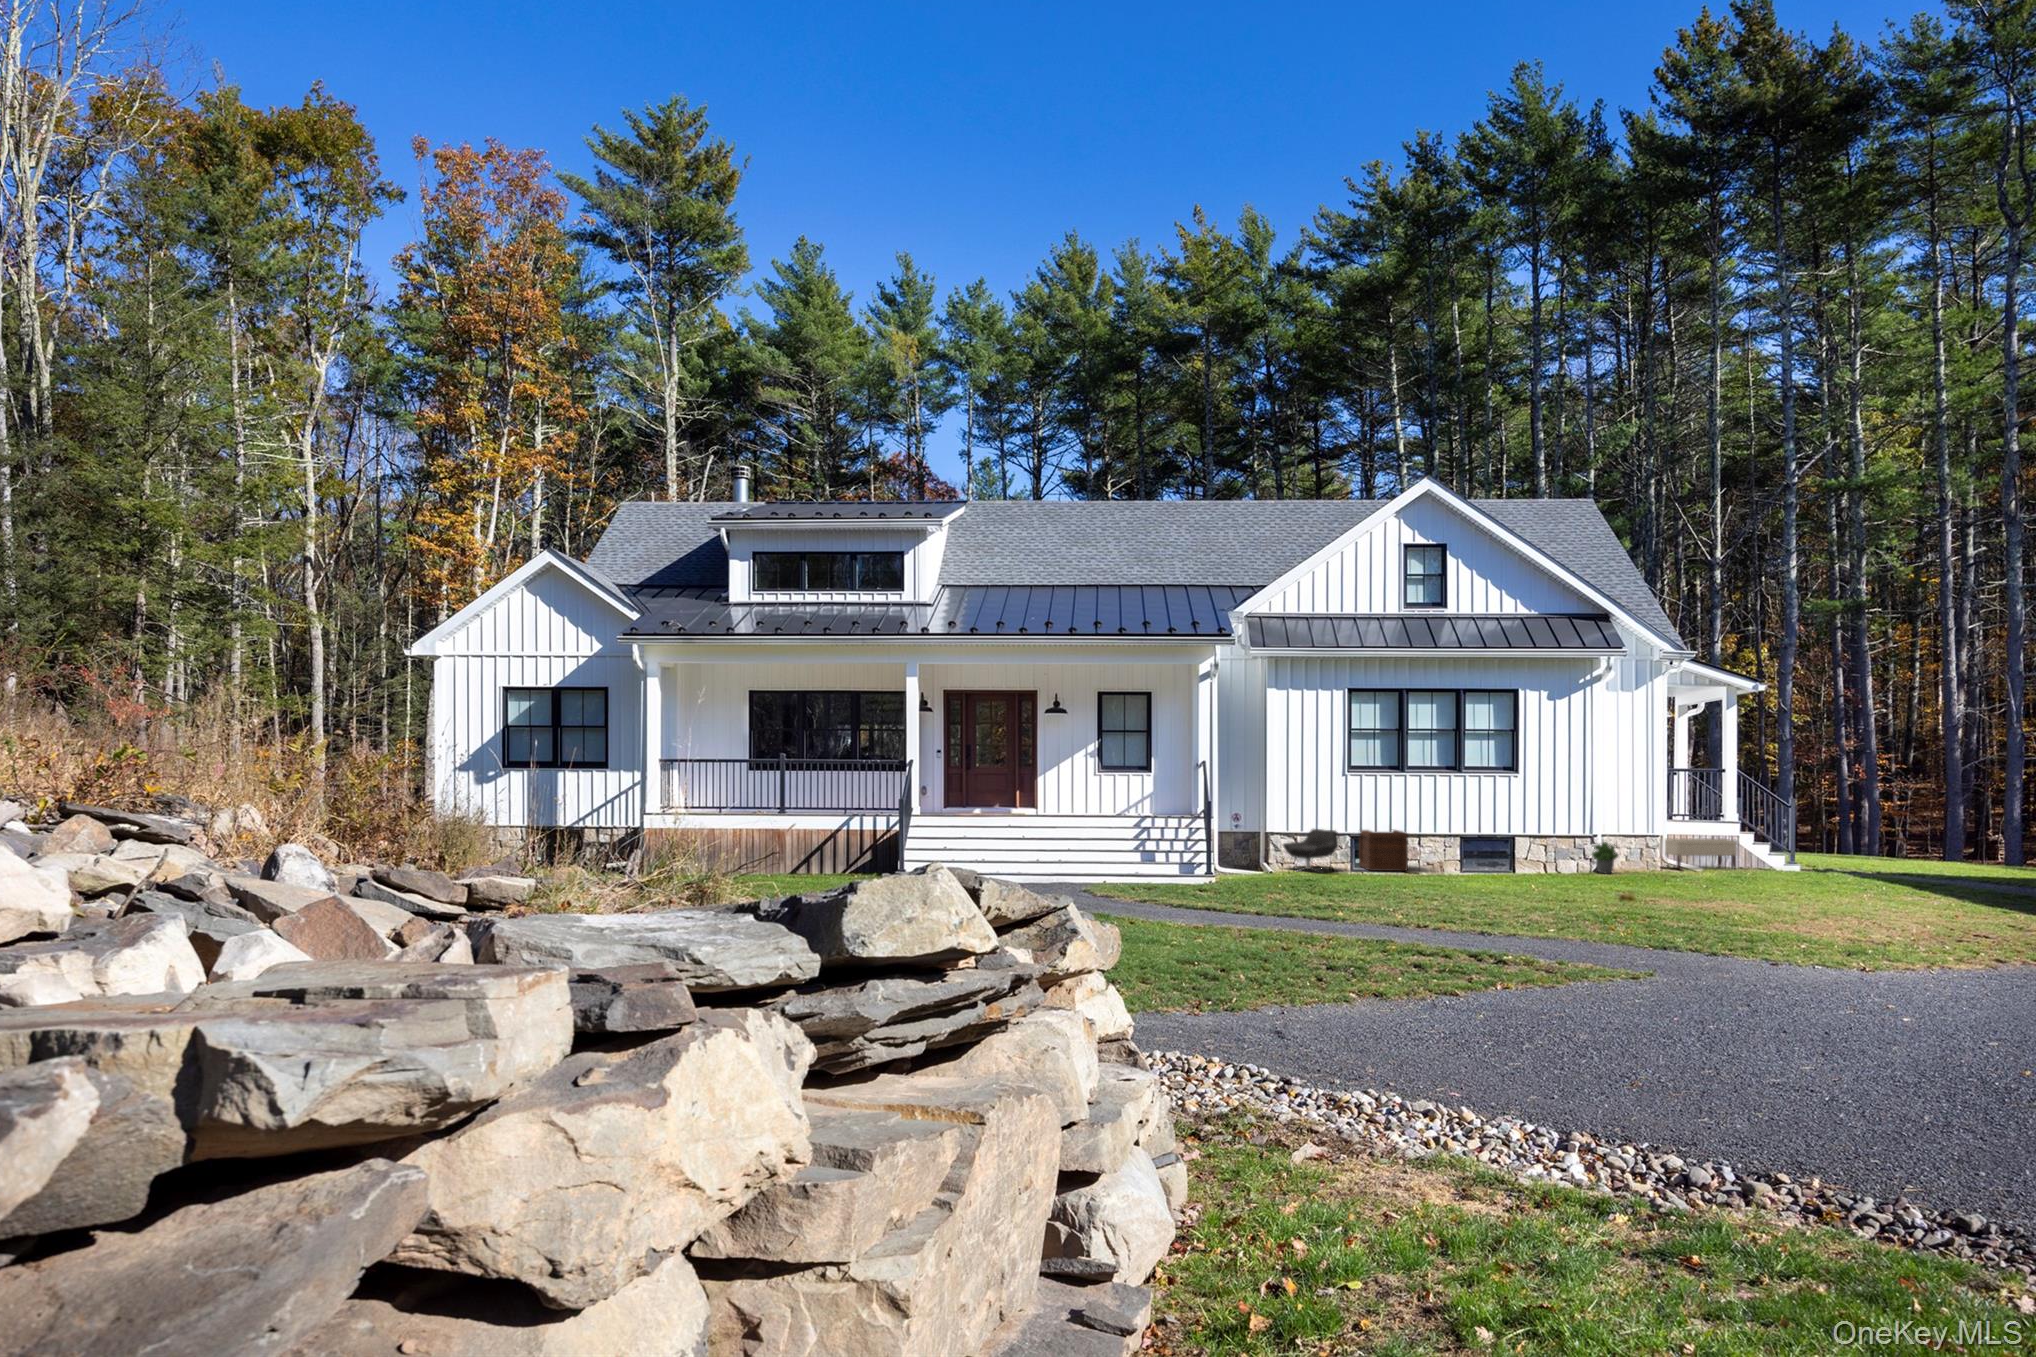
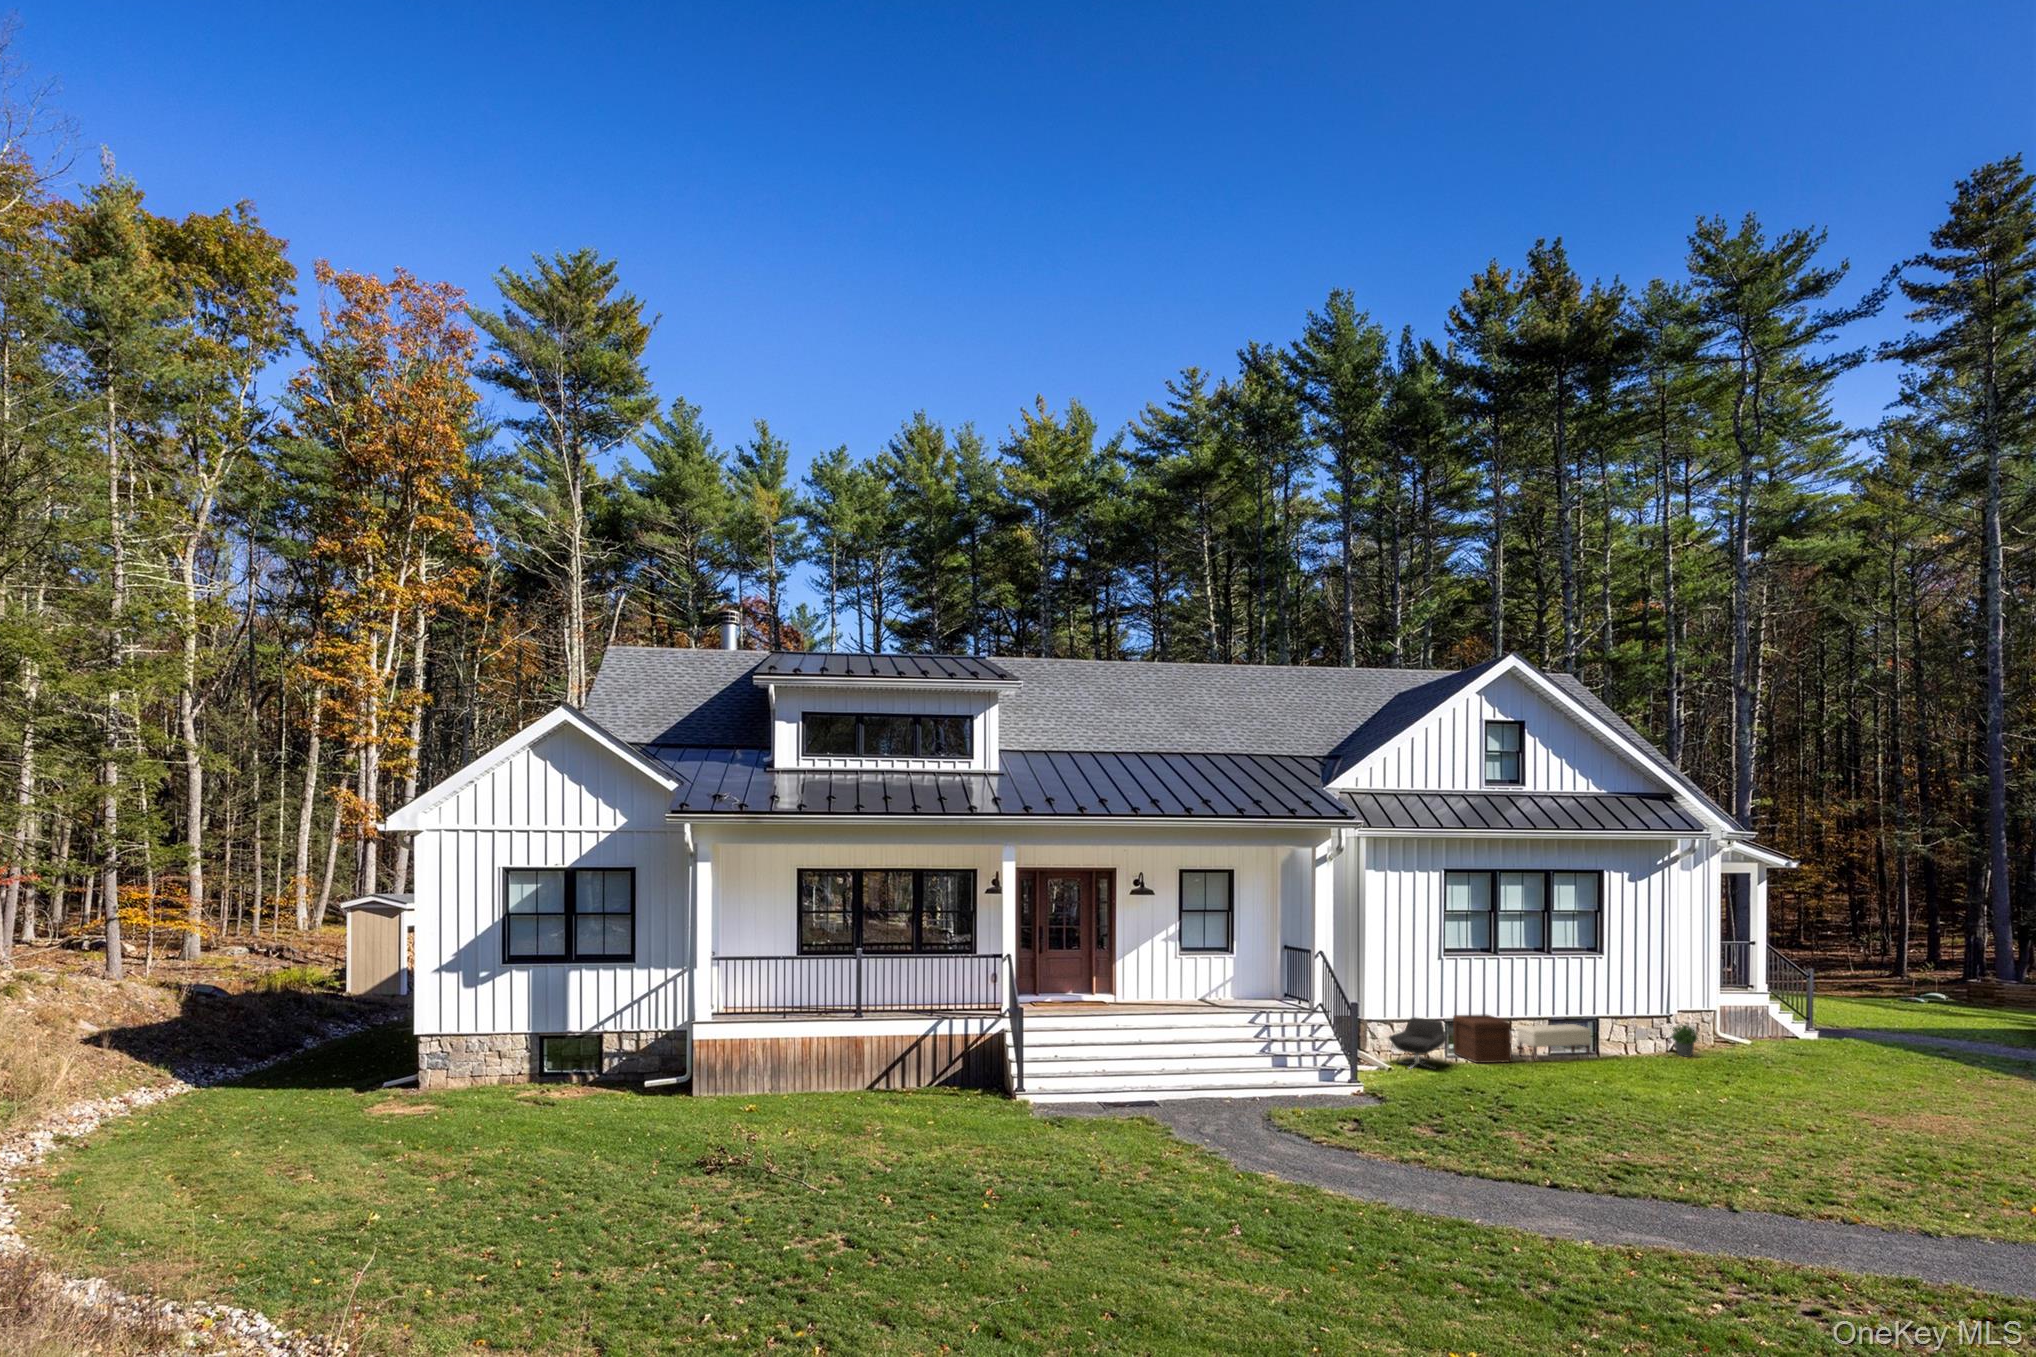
bench: present [1665,838,1737,869] -> present [1517,1024,1591,1061]

